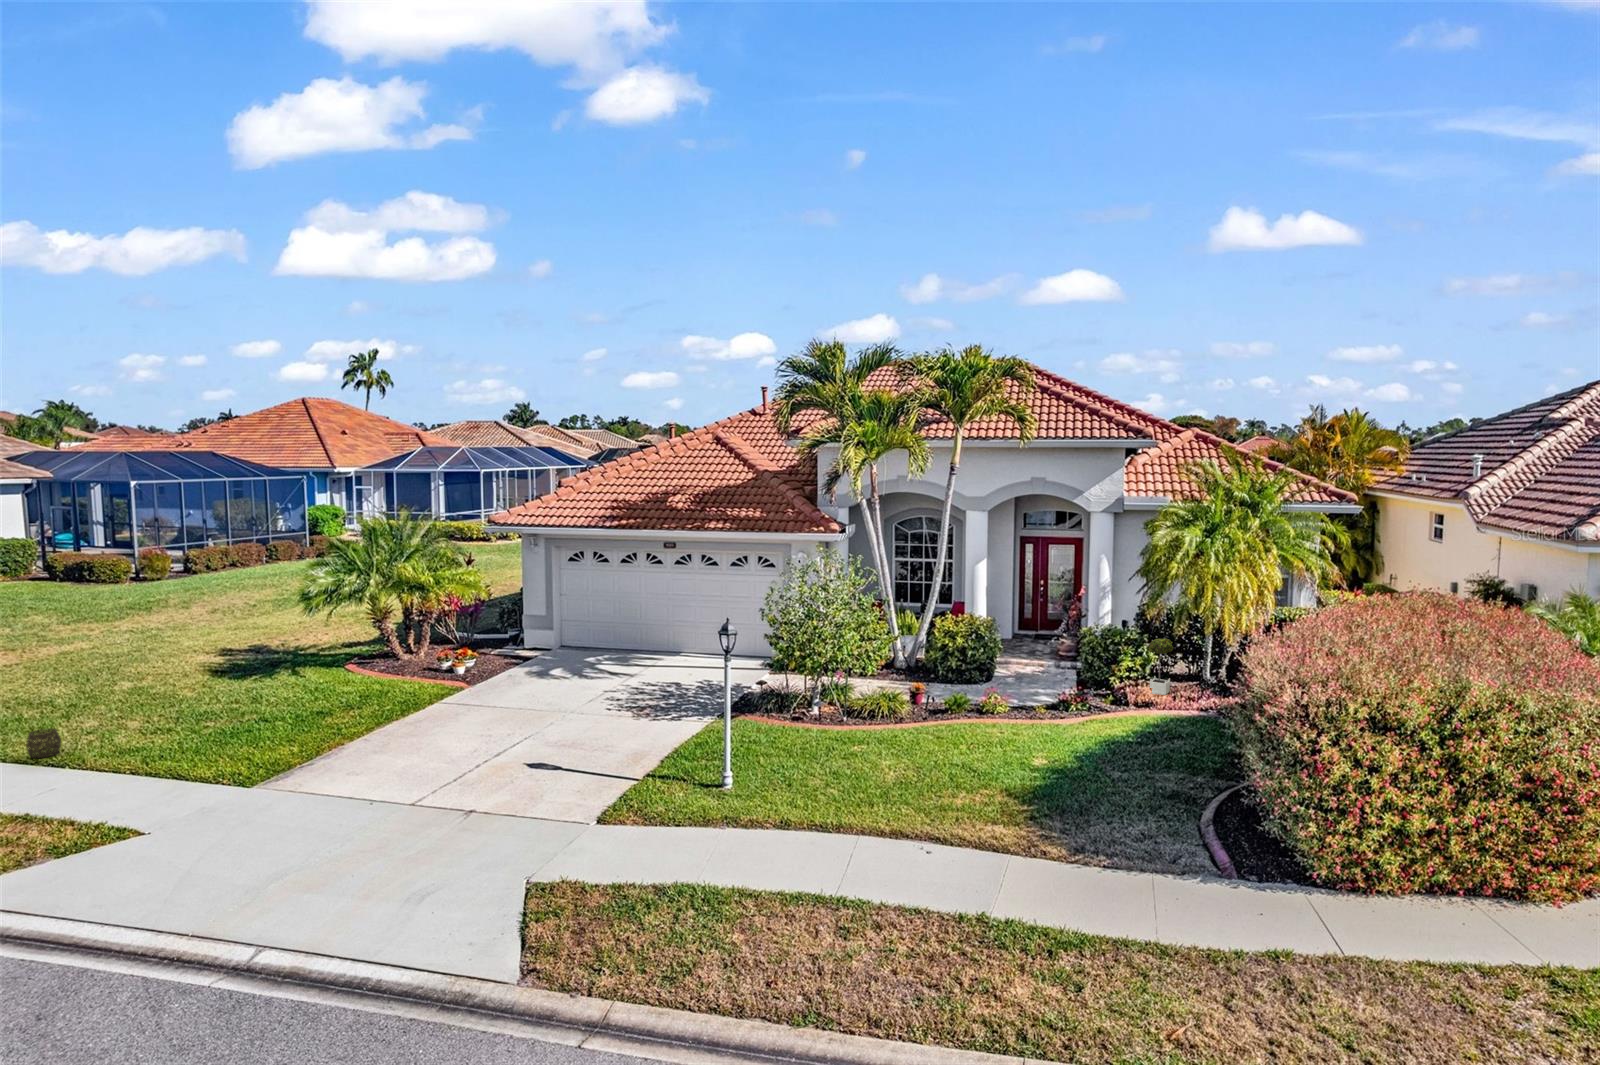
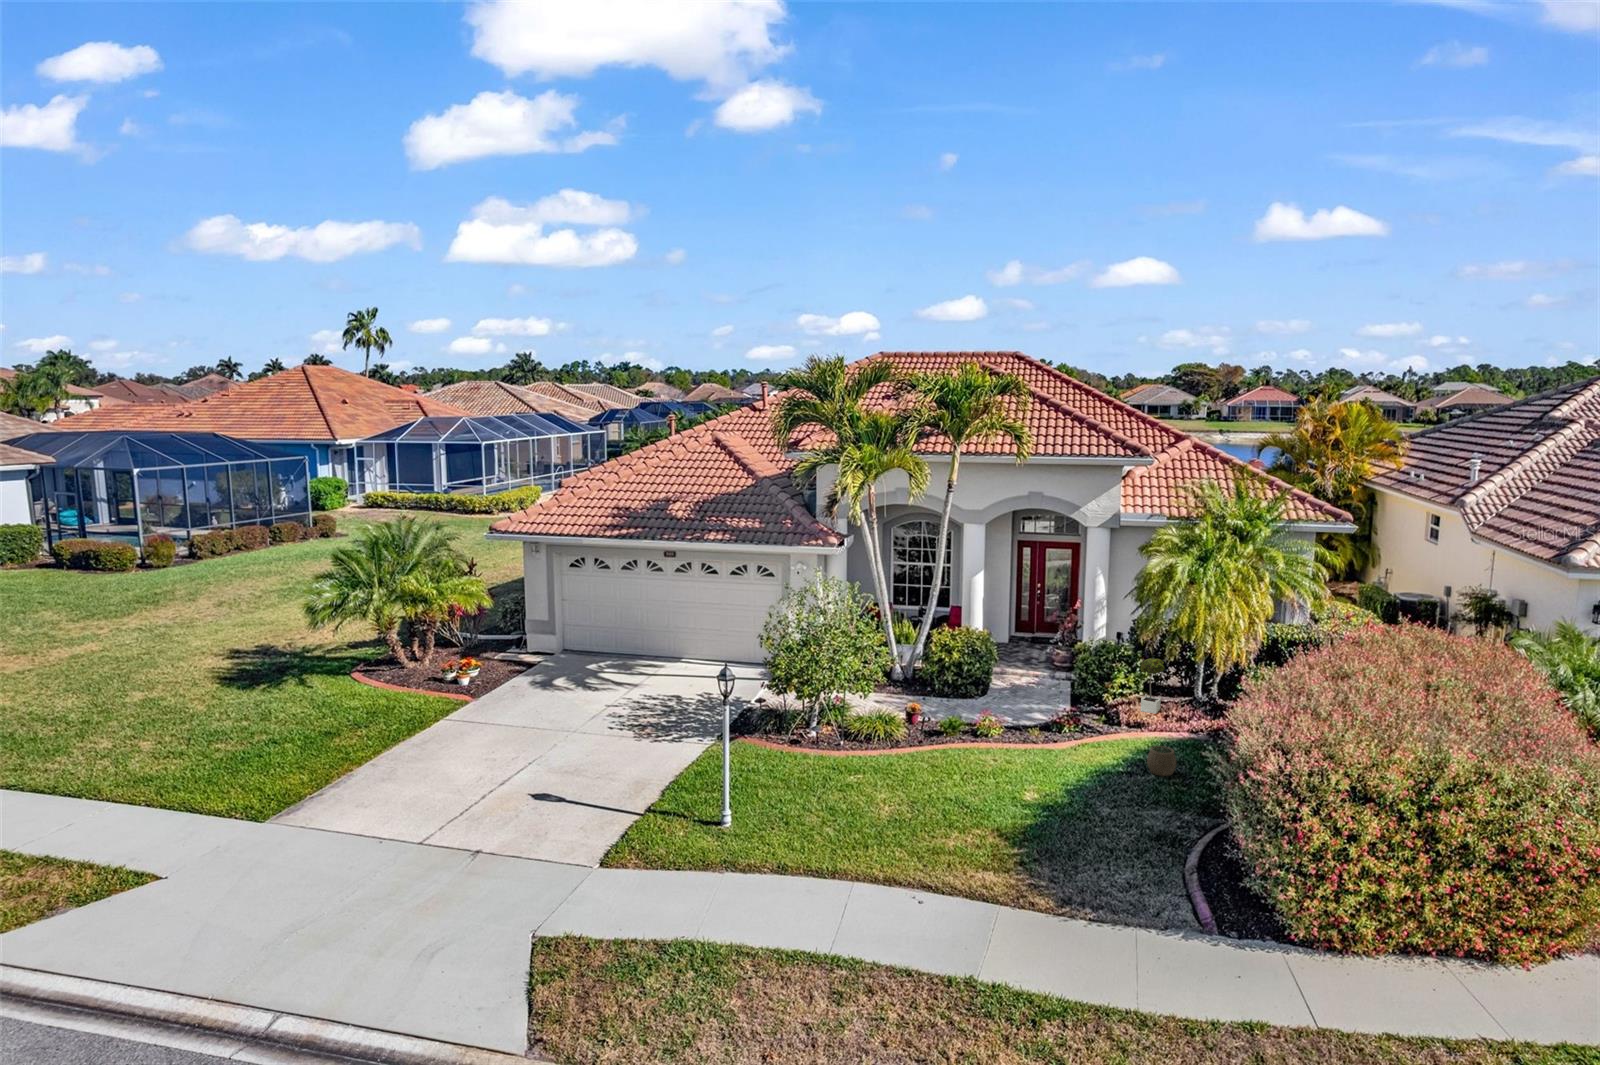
woven basket: present [26,729,61,758] -> present [1147,746,1176,776]

